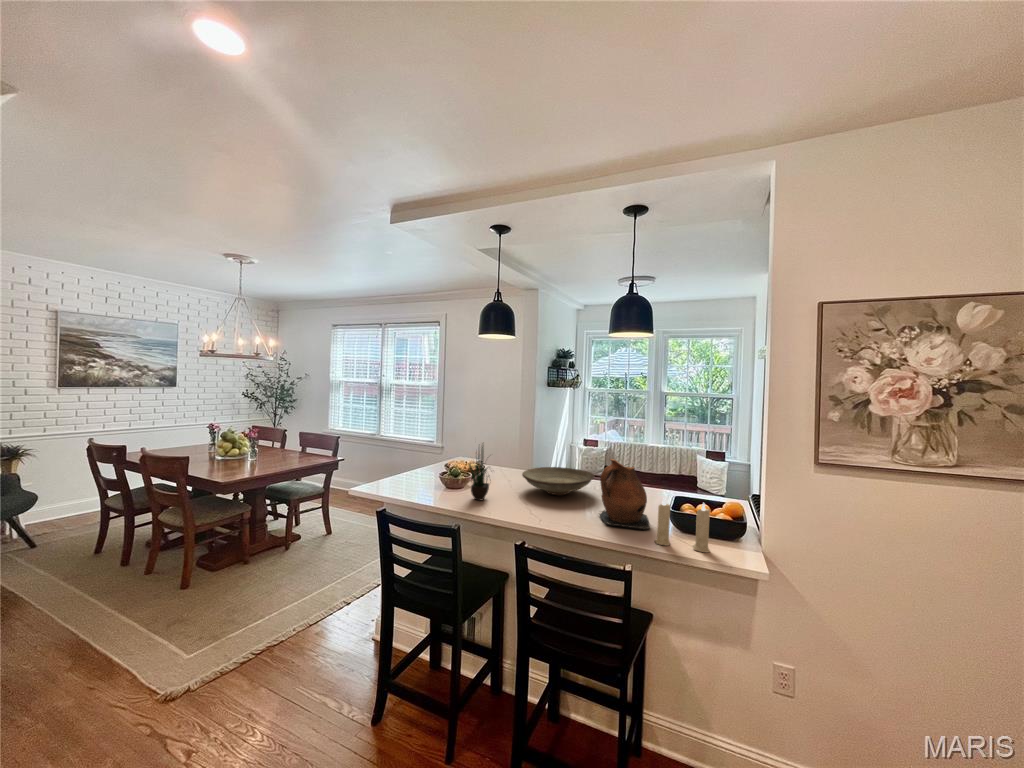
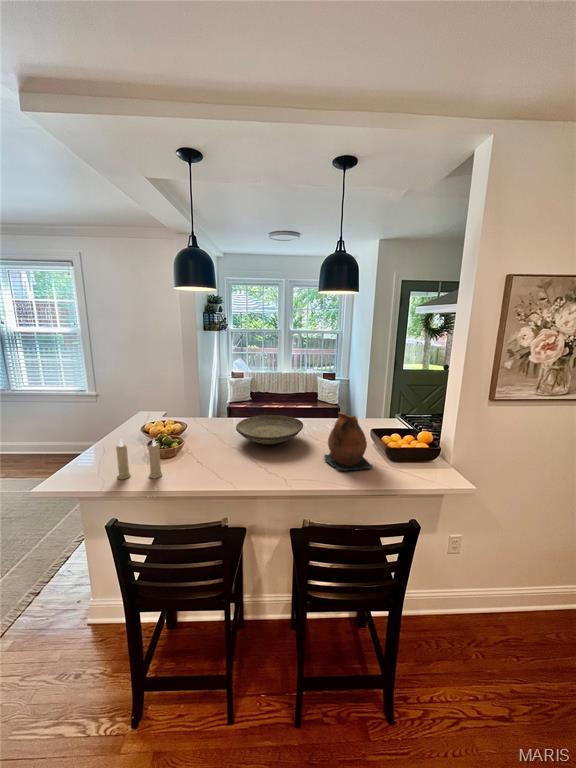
potted plant: present [469,447,489,500] -> none [183,398,221,469]
candle: present [655,498,710,552] -> present [116,440,162,479]

